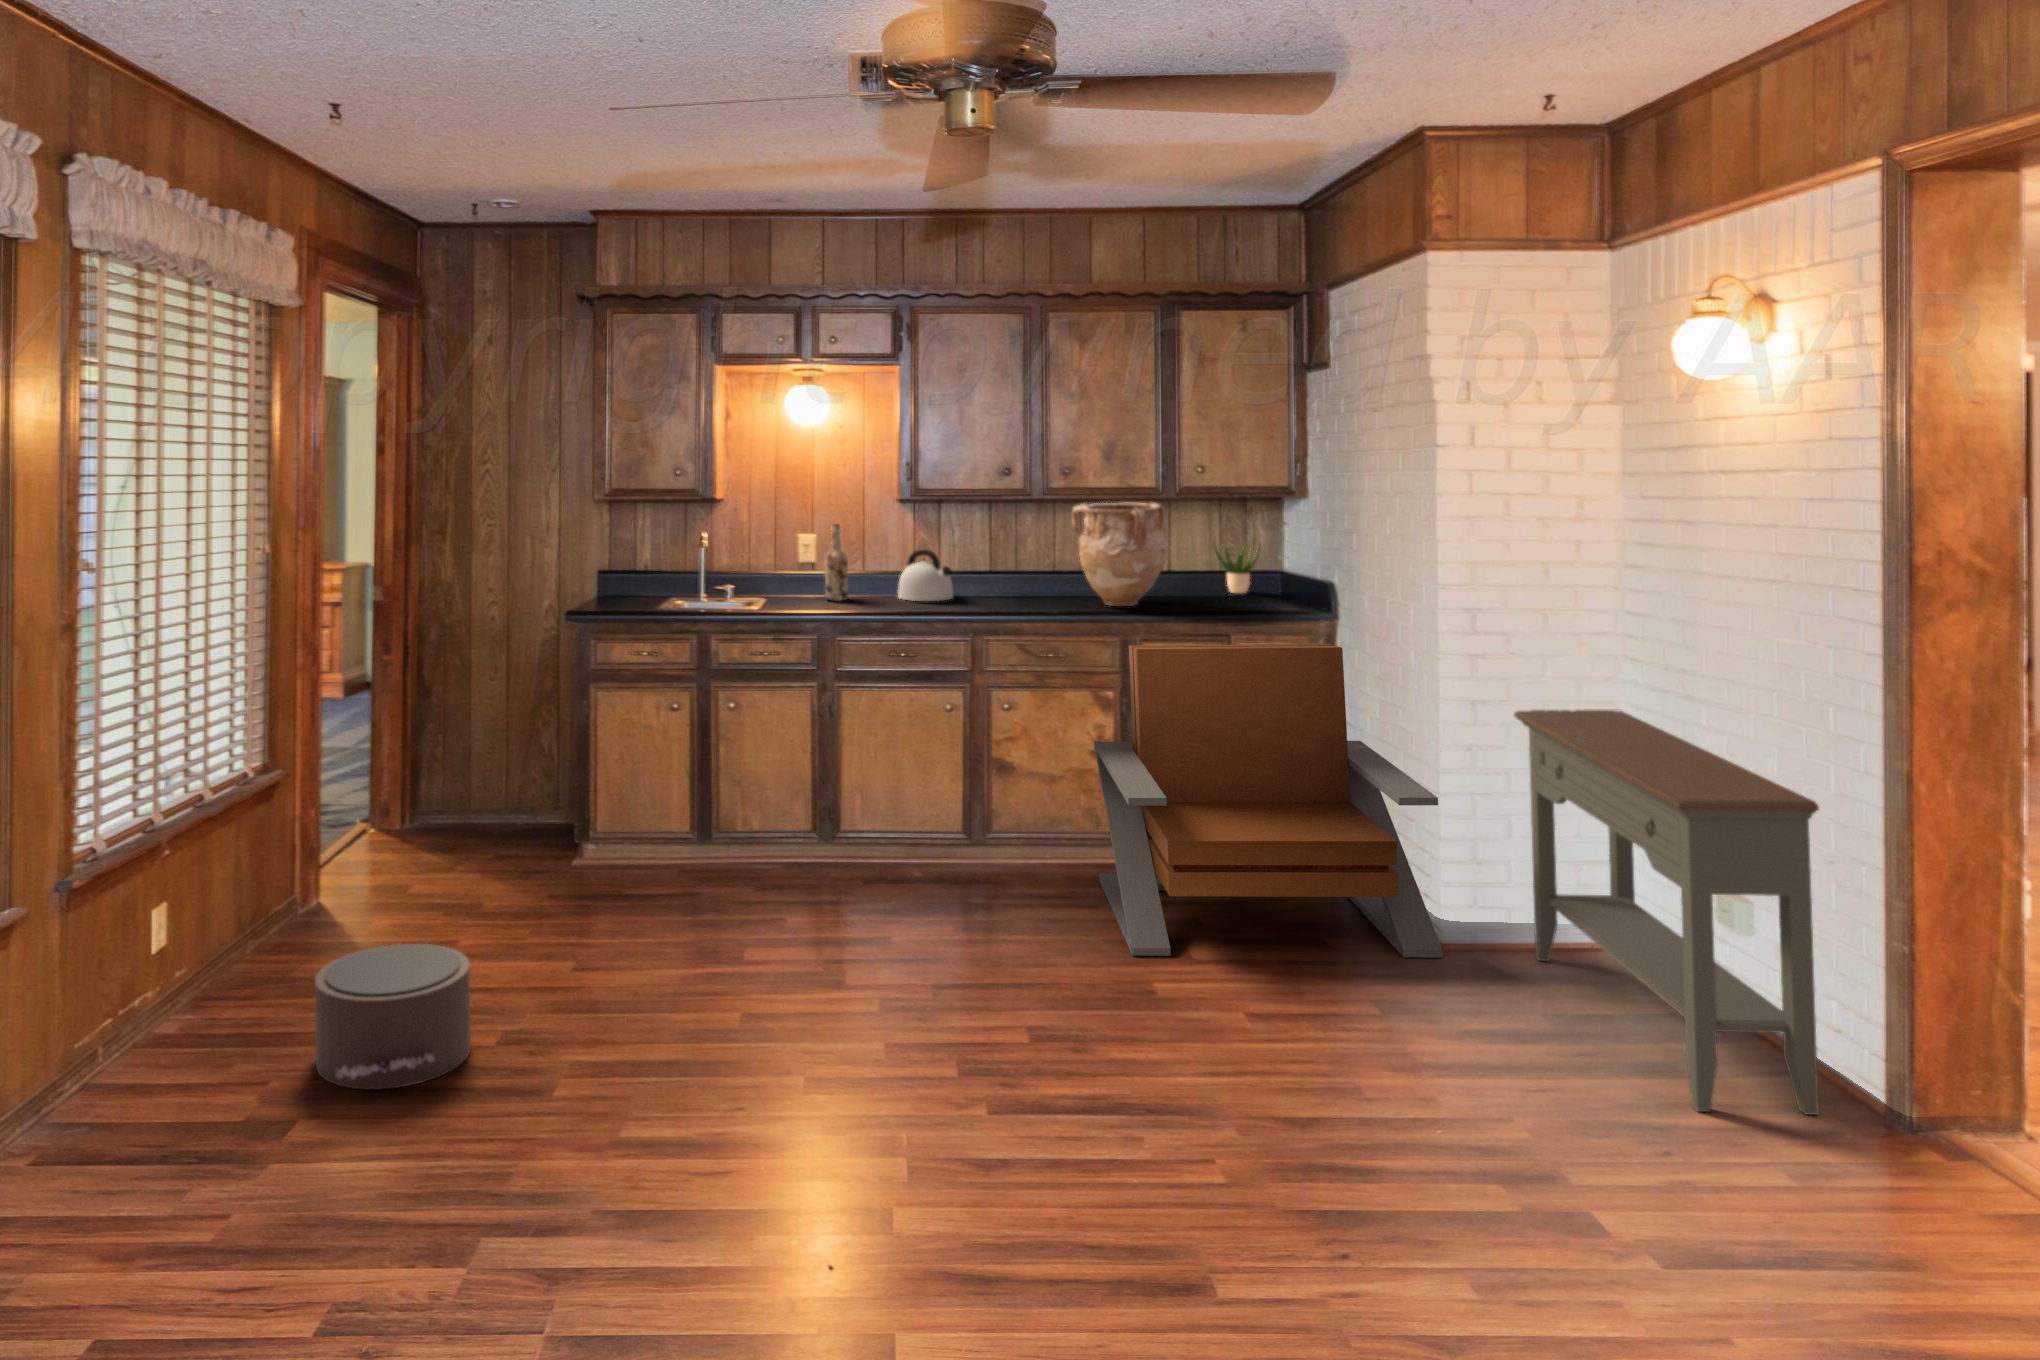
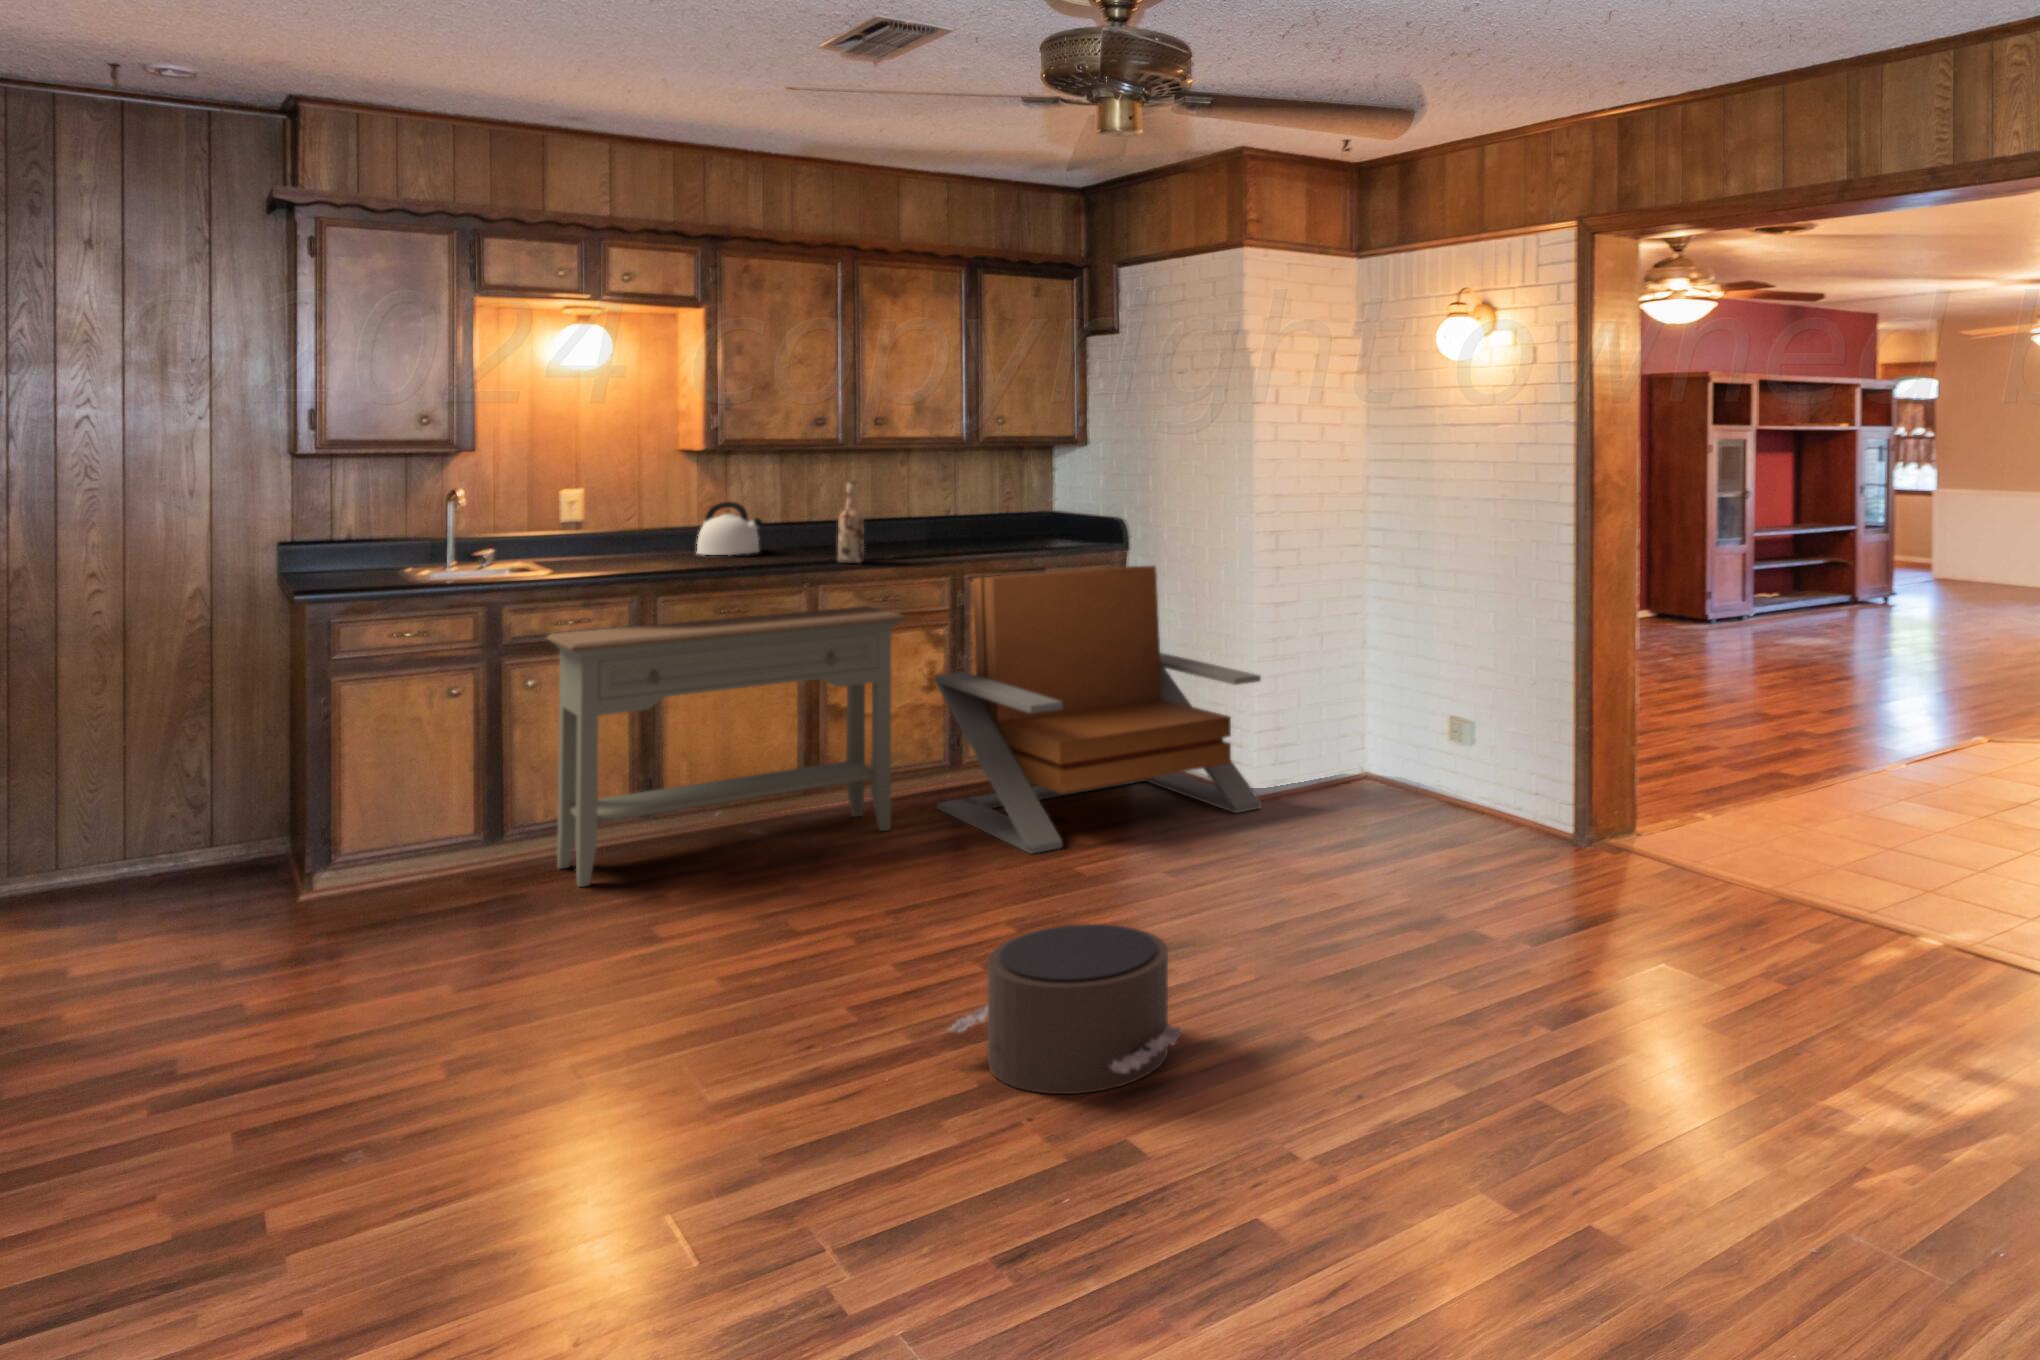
vase: present [1072,502,1167,606] -> none [883,448,978,549]
wine bottle: present [825,524,848,601] -> present [838,481,864,563]
potted plant: present [1214,542,1259,593] -> none [998,478,1039,535]
console table: present [1514,709,1819,1115] -> present [547,606,906,887]
pouf: present [315,944,471,1090] -> present [949,924,1184,1094]

